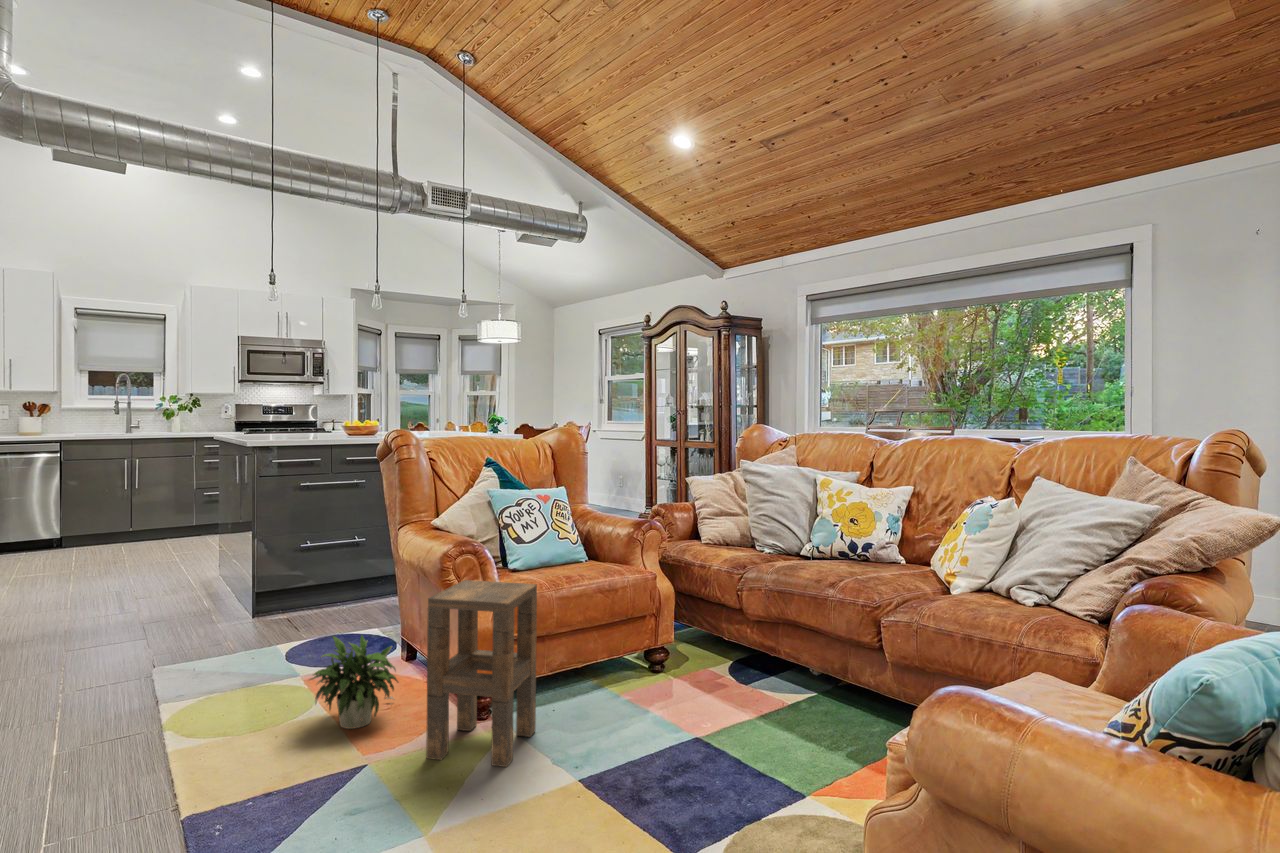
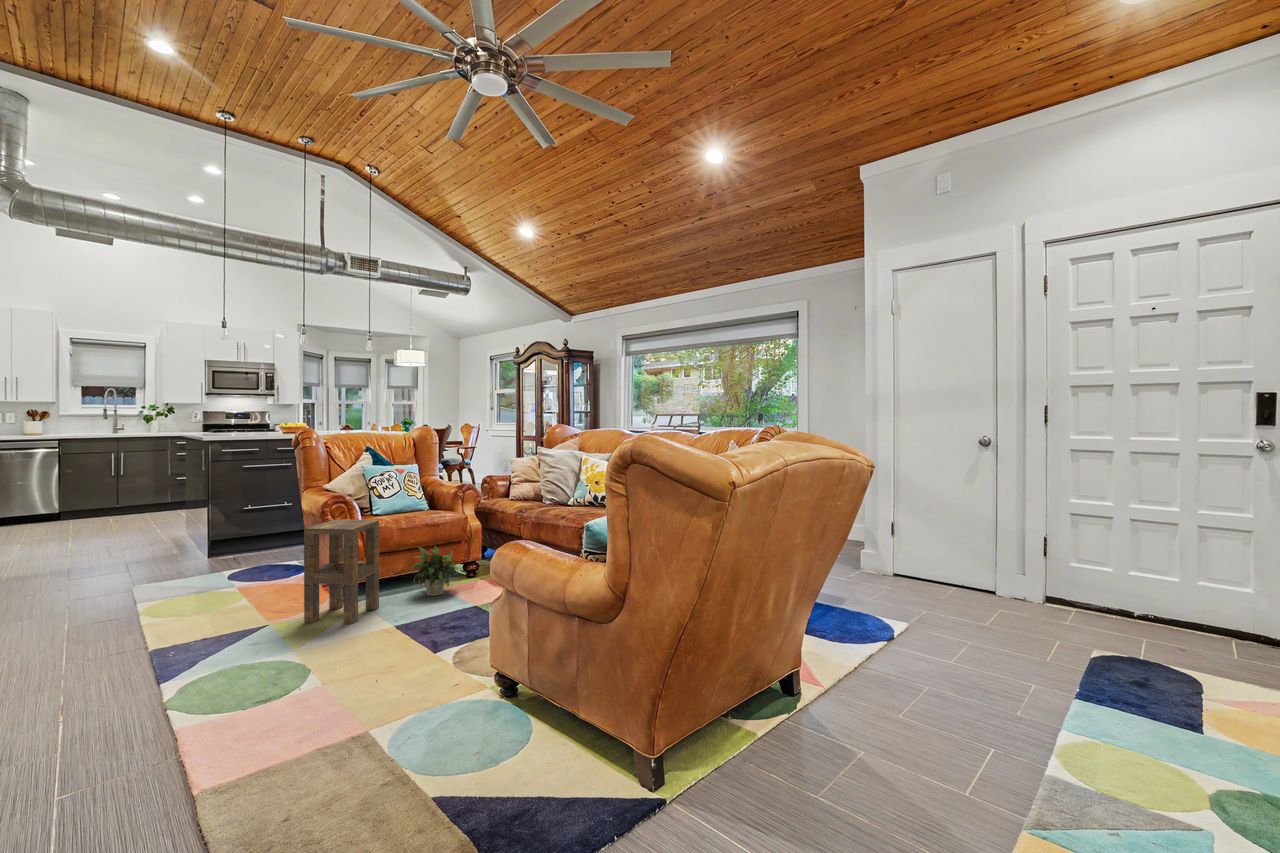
potted plant: present [310,635,398,729] -> present [410,547,457,596]

